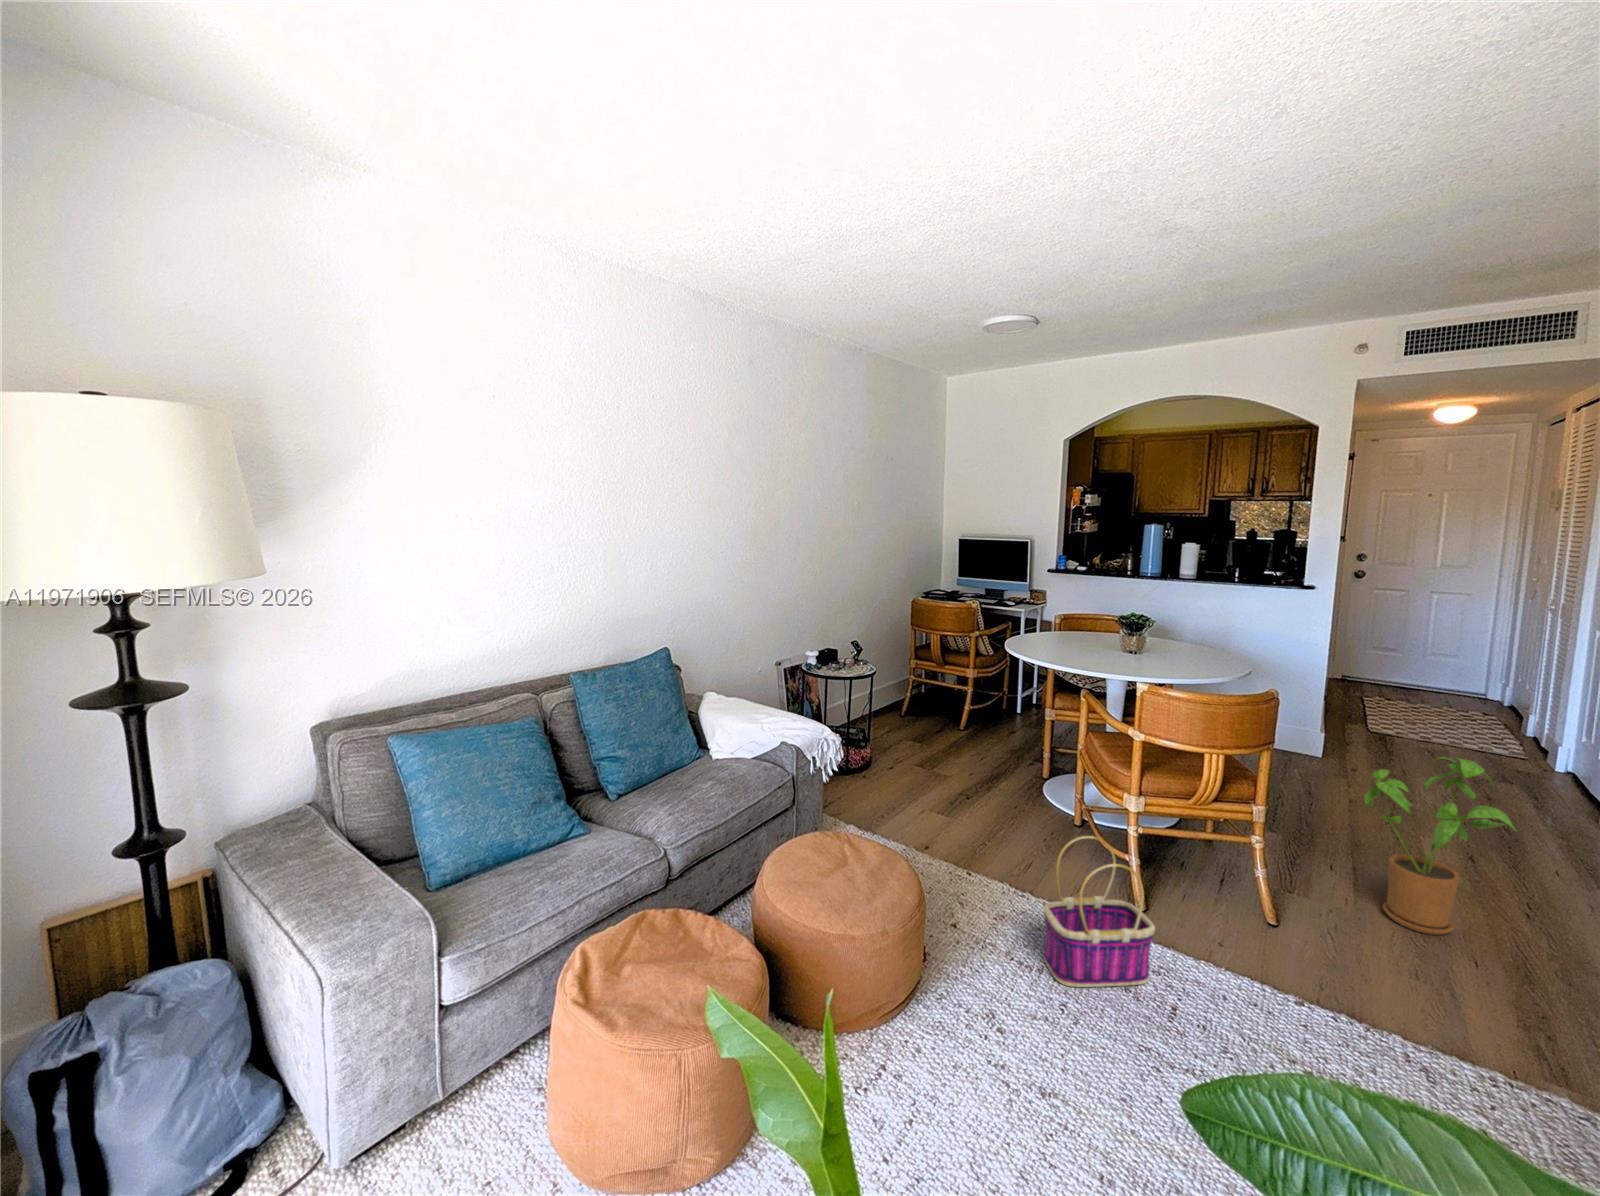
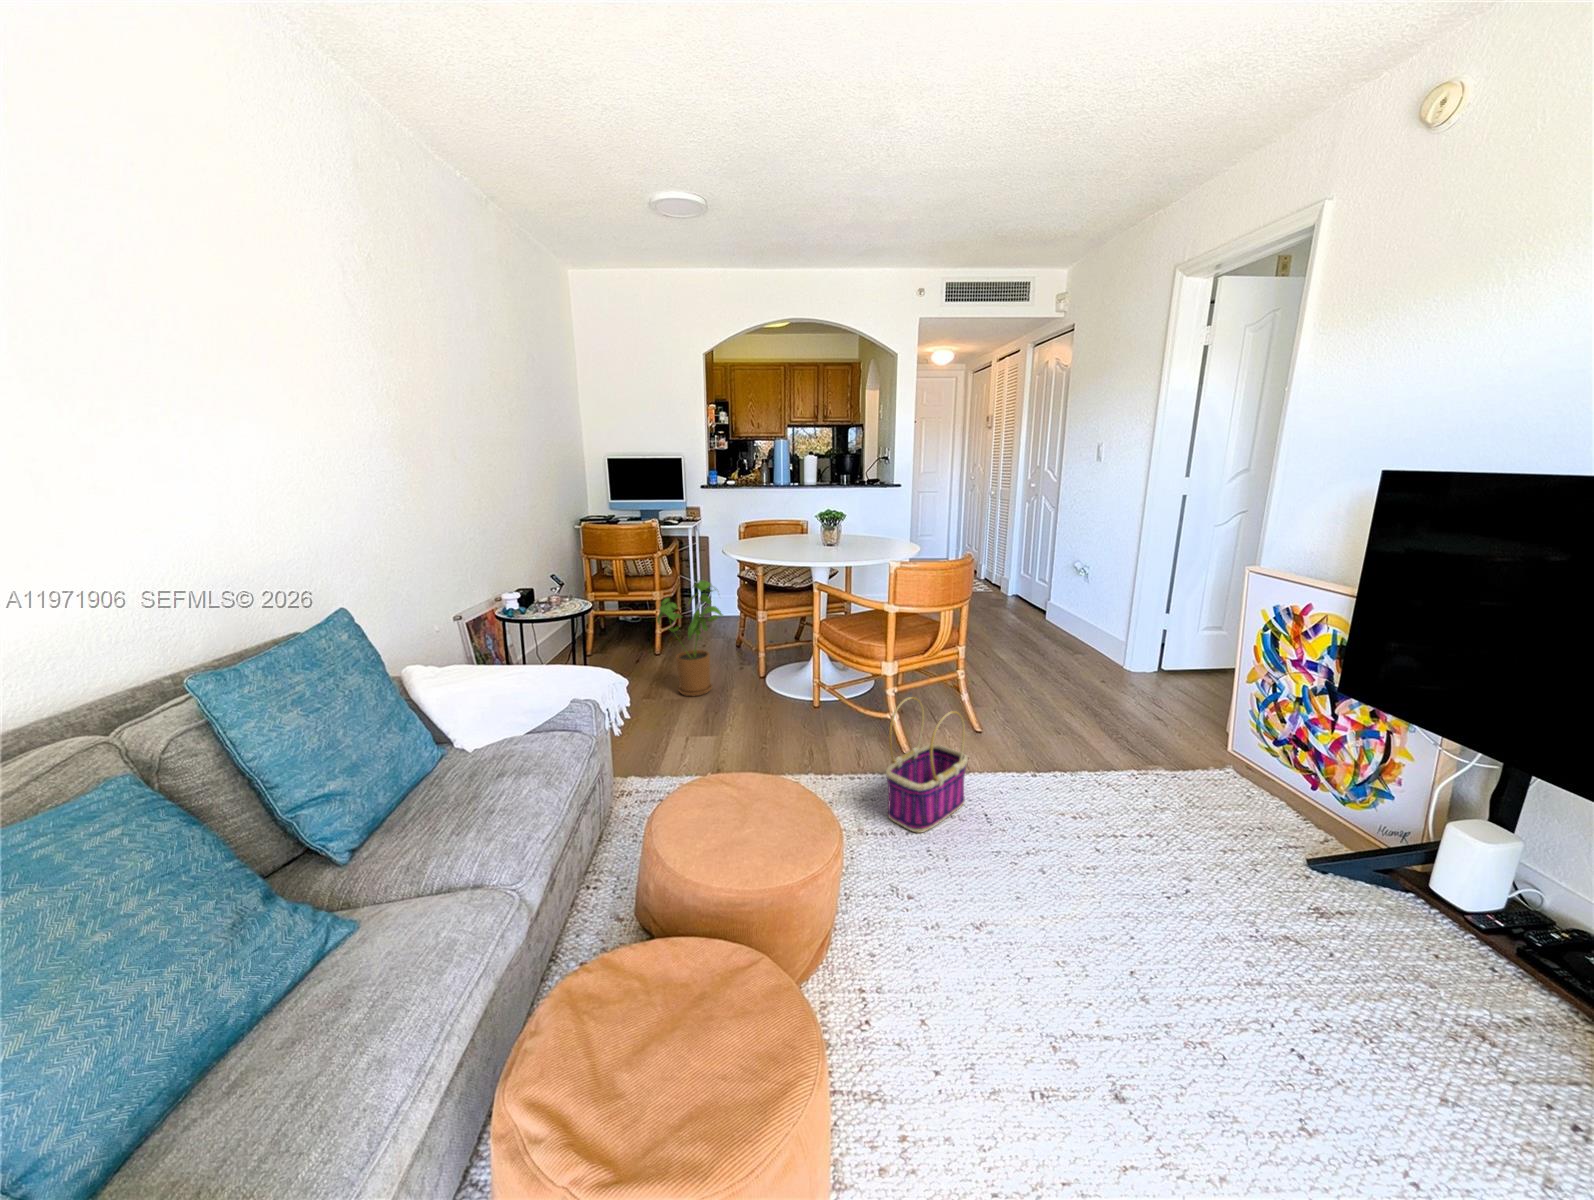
house plant: present [1365,757,1516,935] -> present [657,580,723,696]

